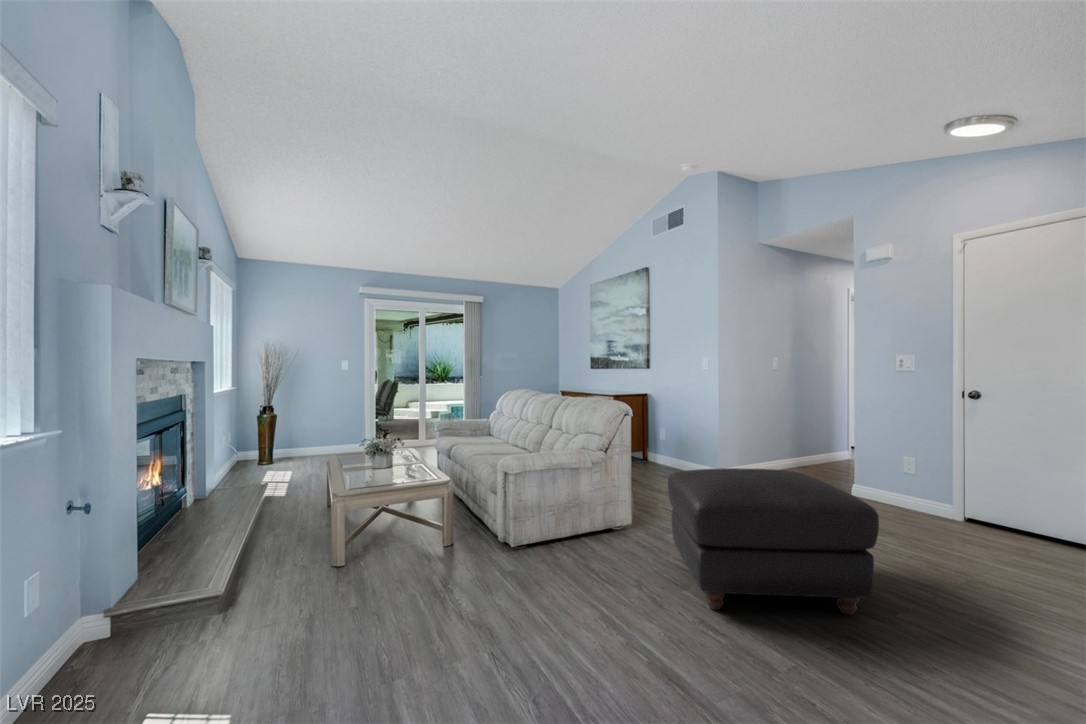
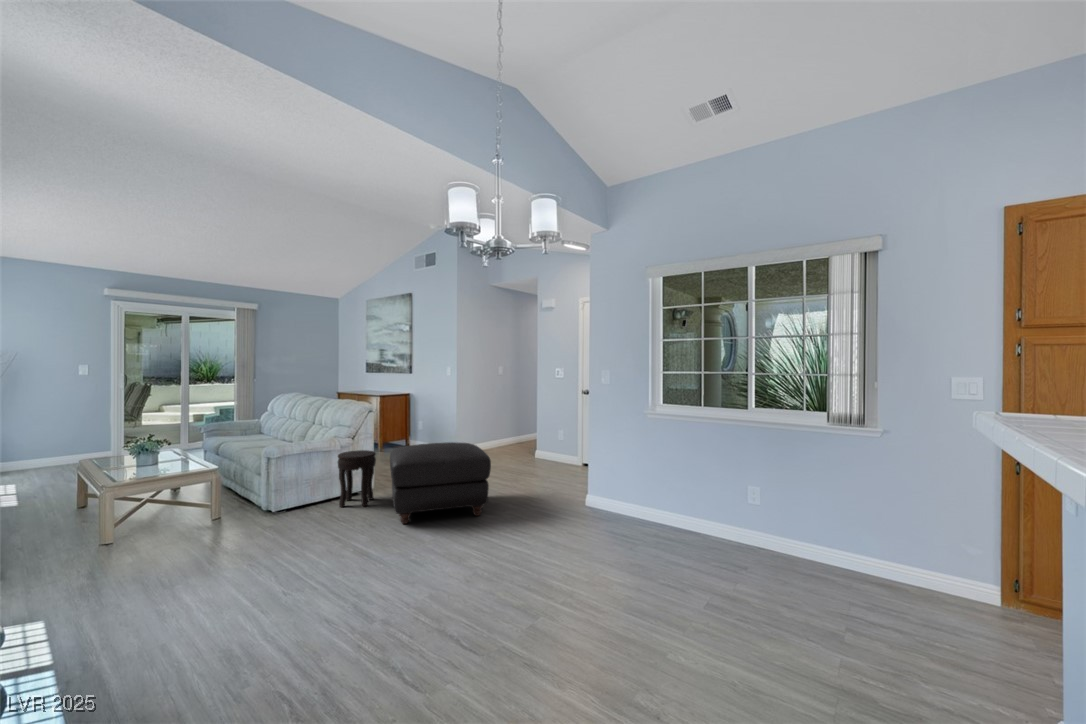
side table: none [591,469,643,556] -> present [338,450,376,507]

